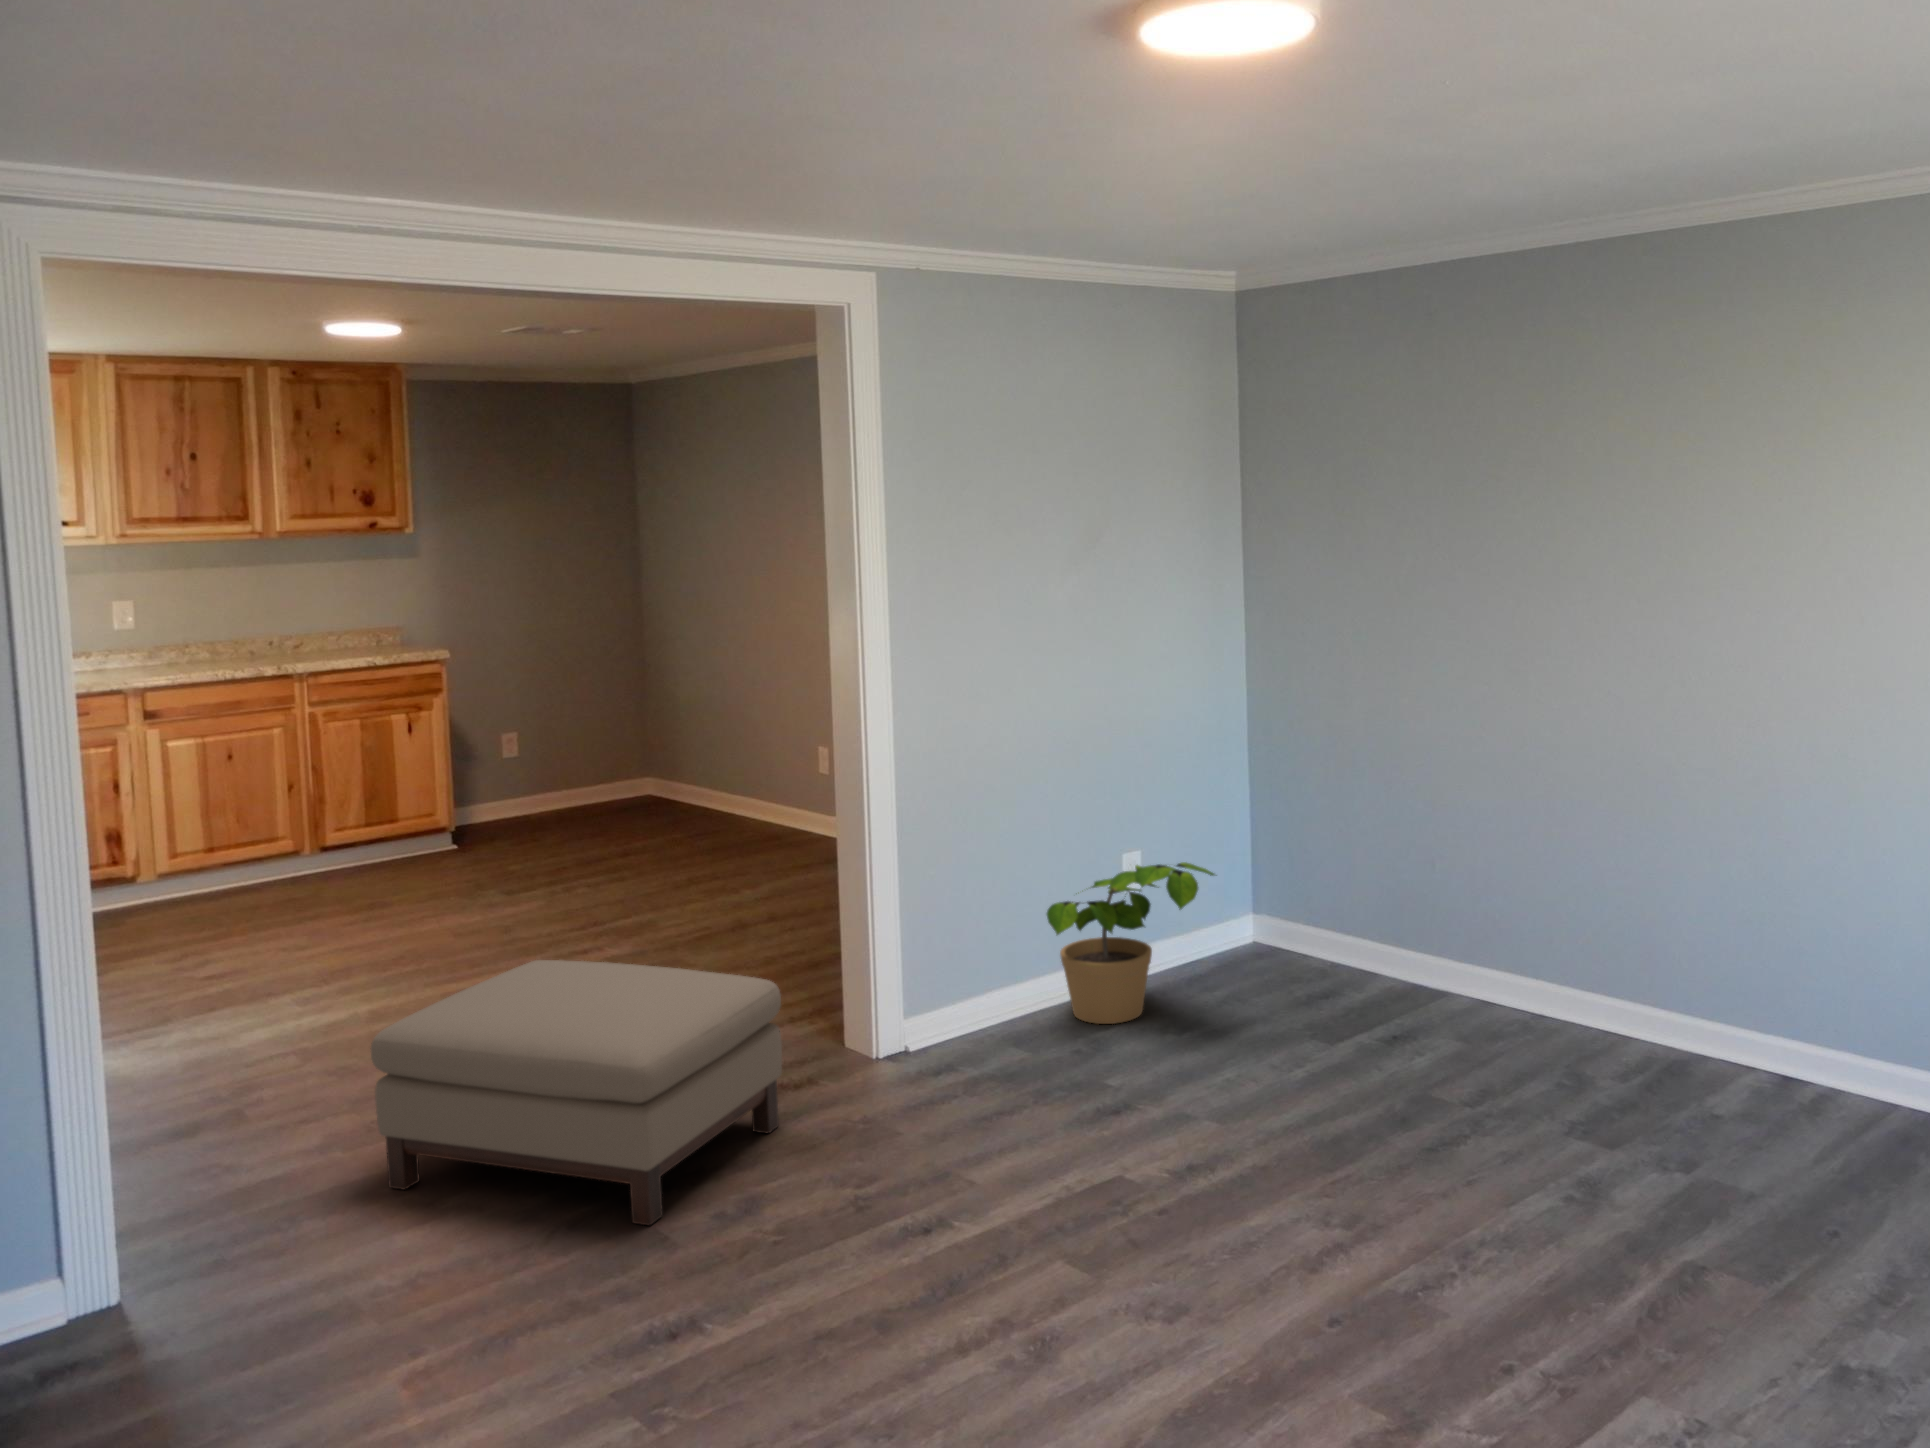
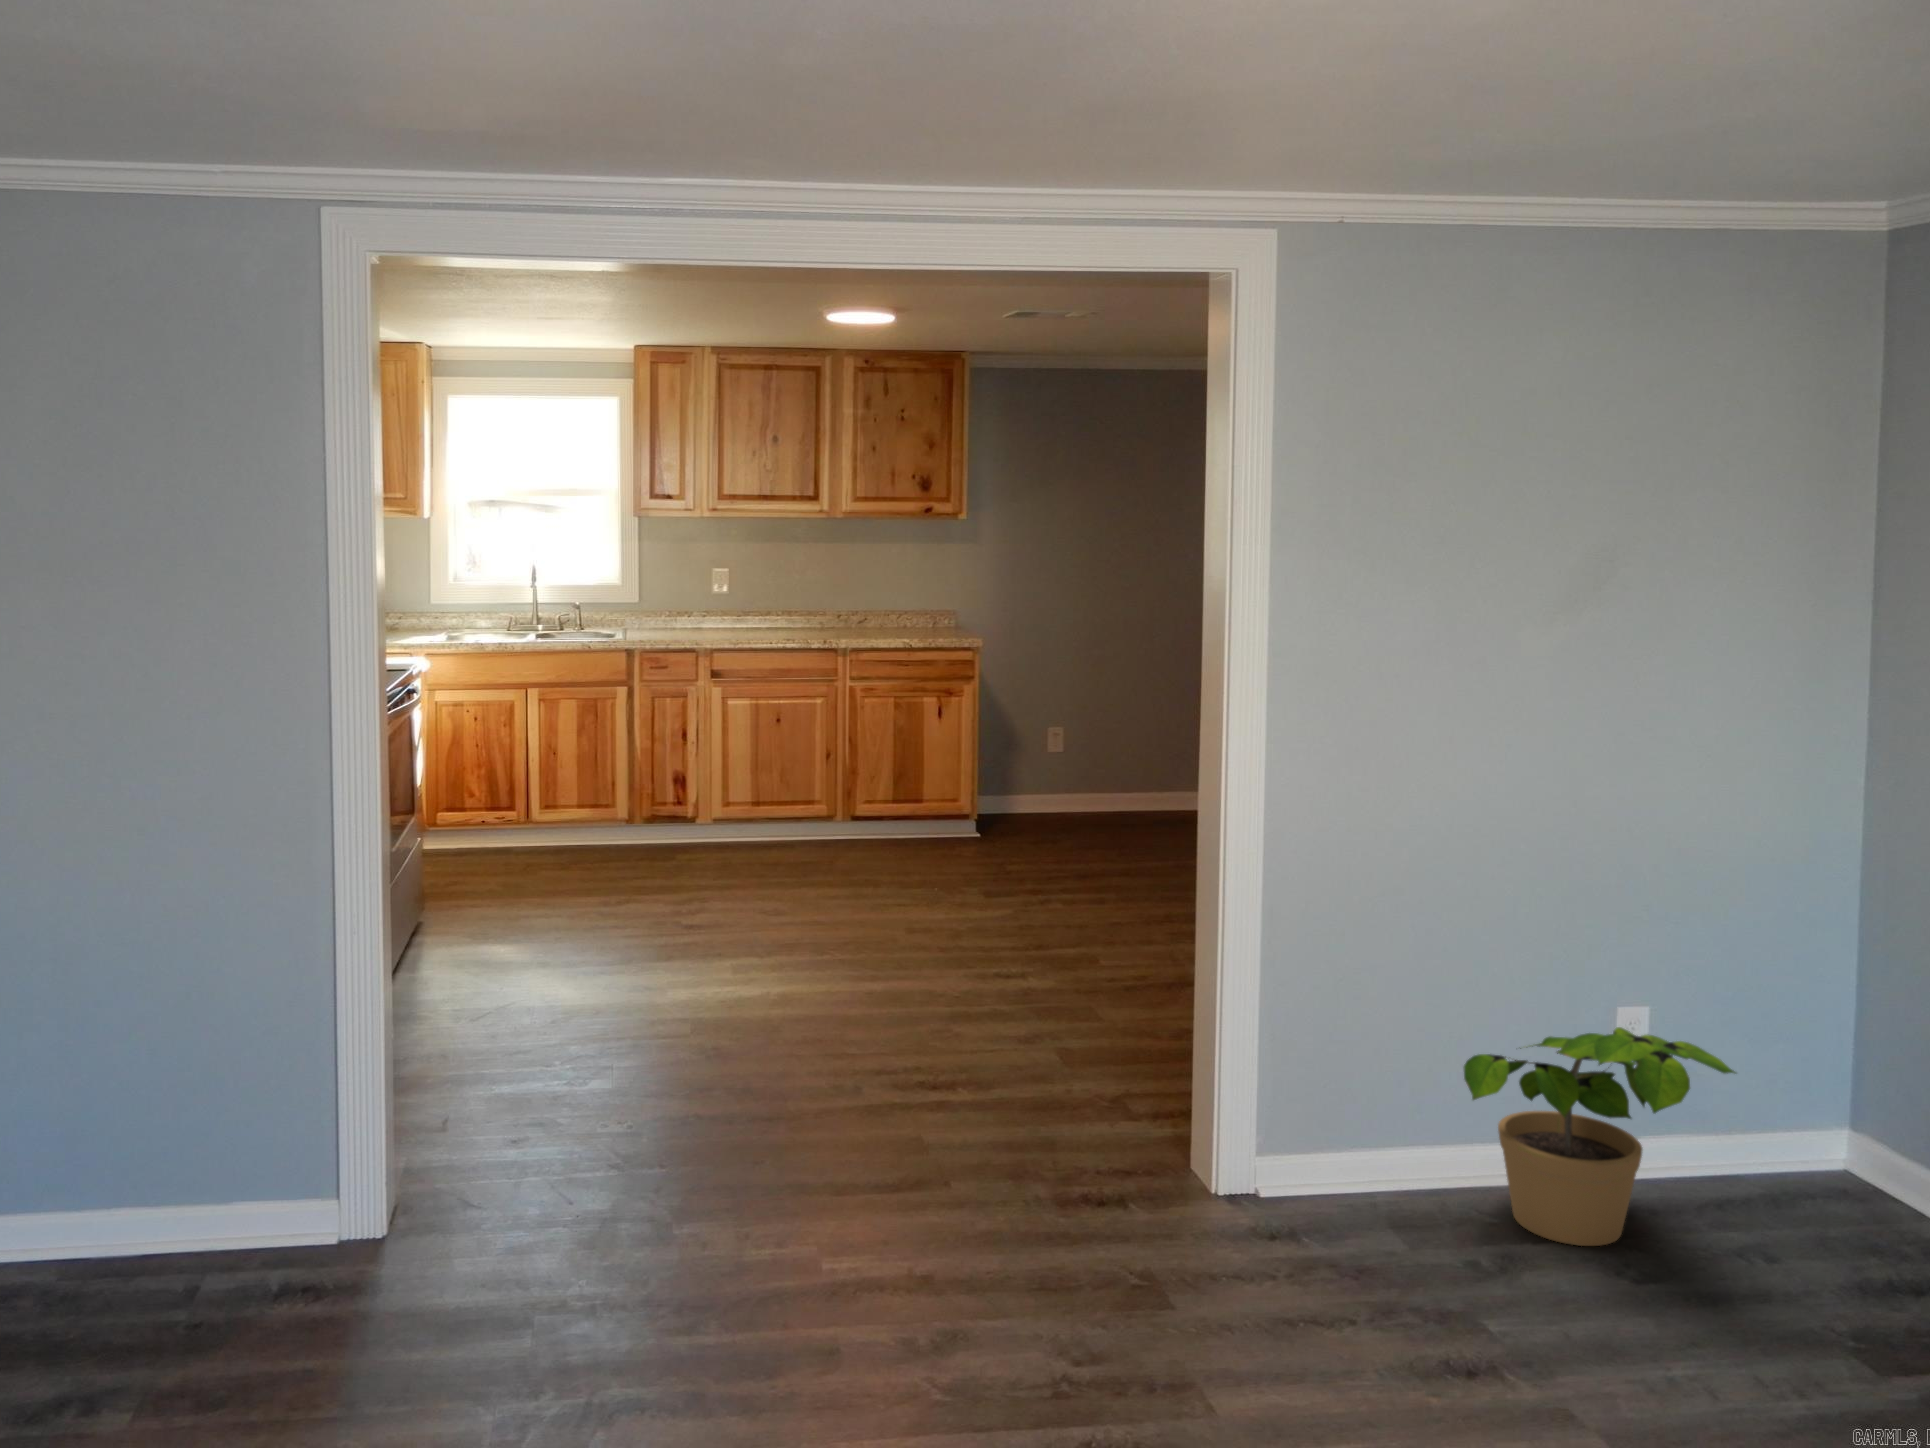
ottoman: present [371,960,782,1225] -> none [635,980,1055,1326]

